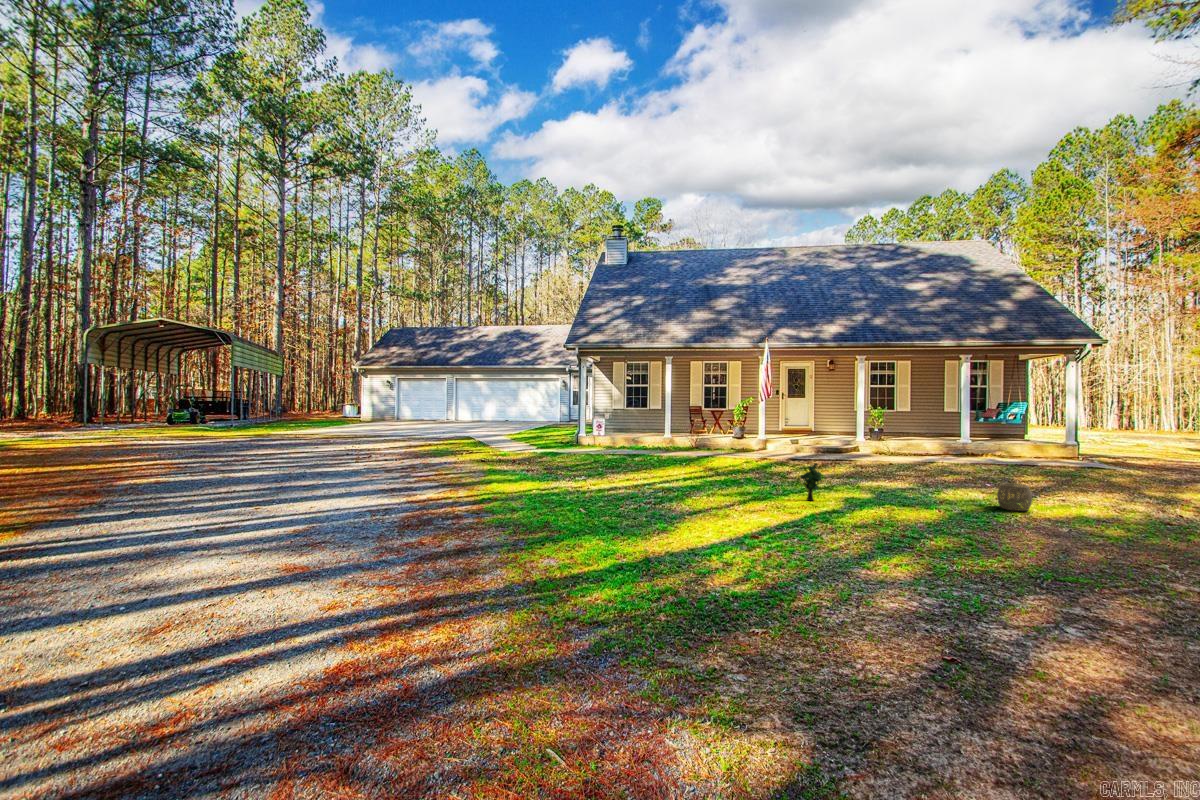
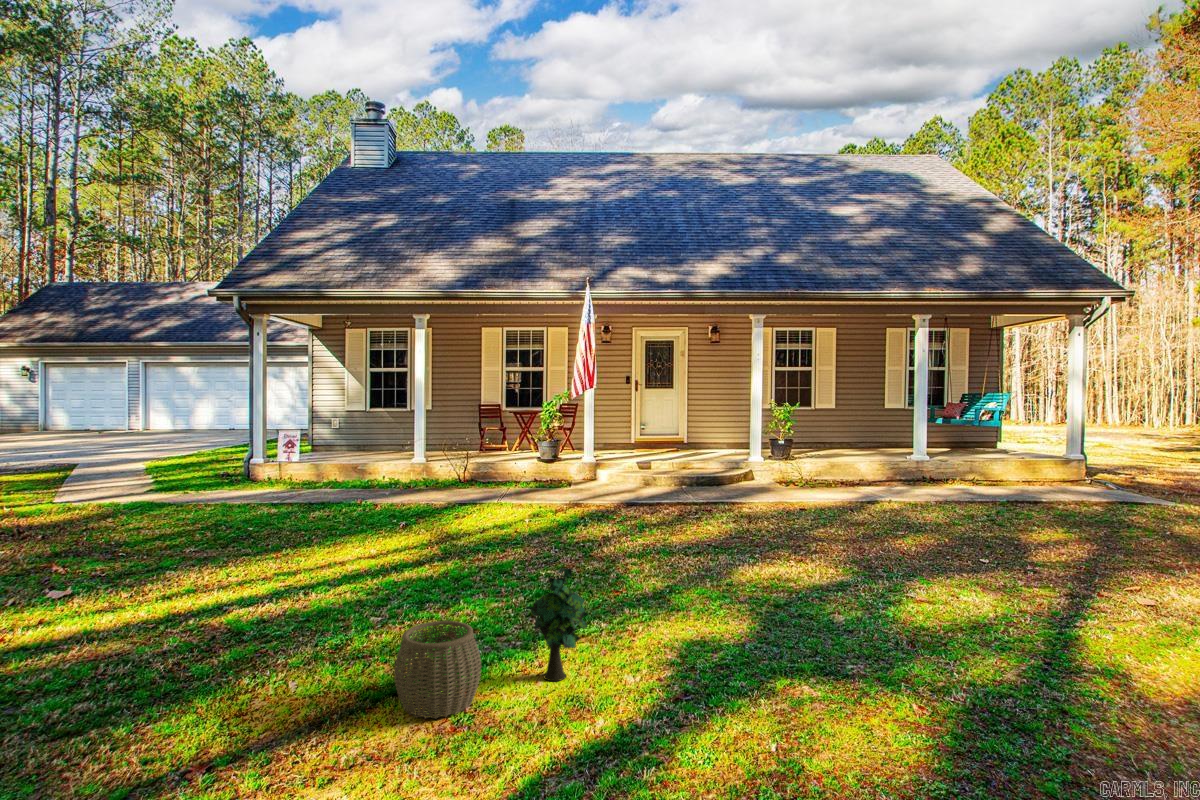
woven basket: present [997,483,1032,511] -> present [394,621,481,718]

